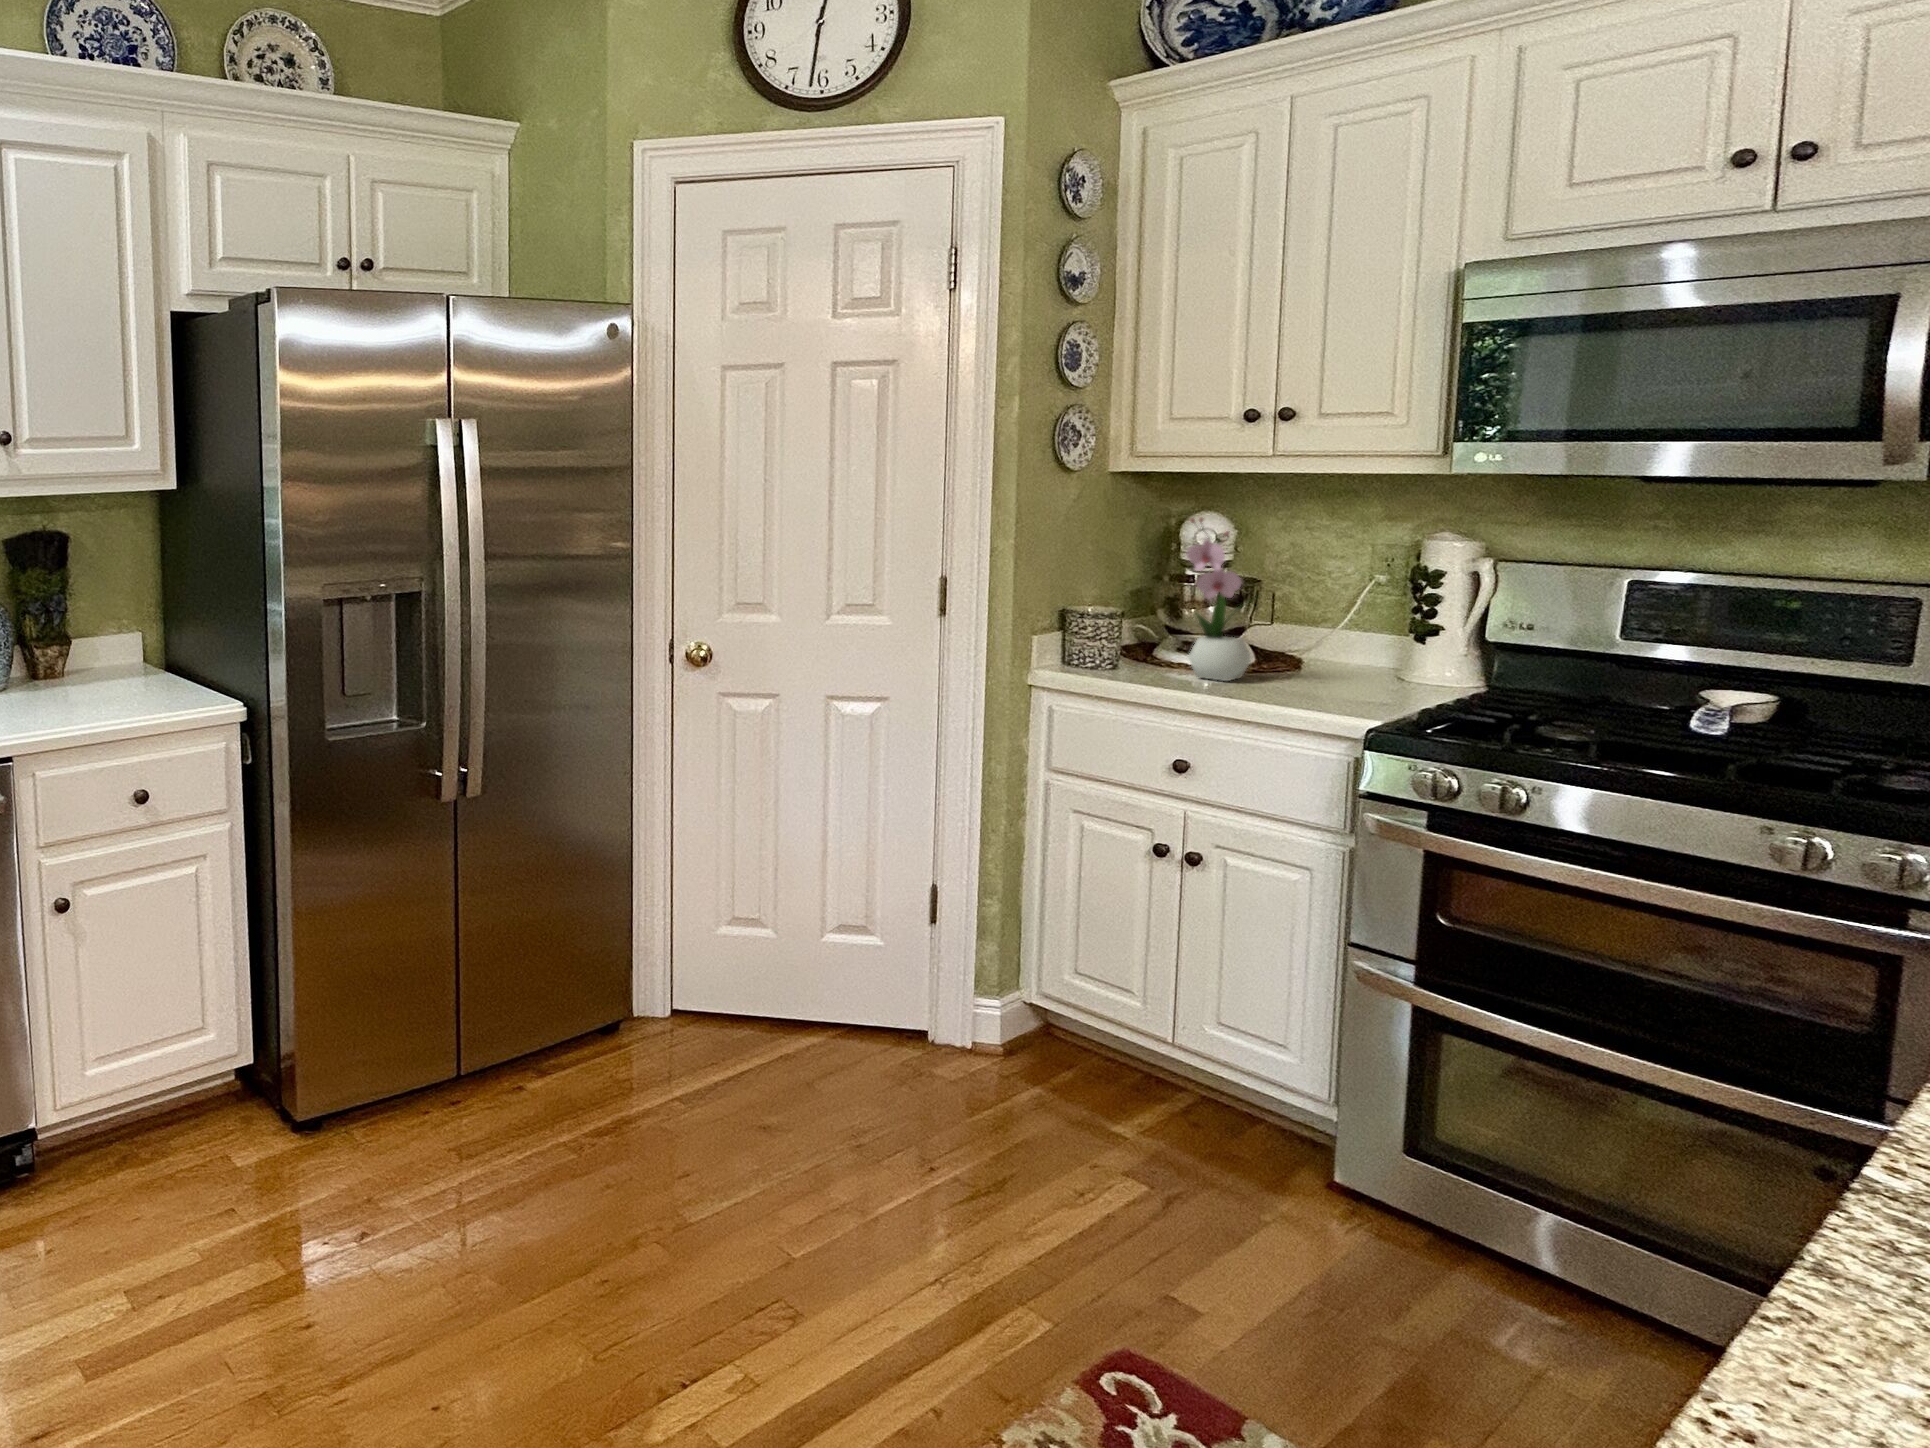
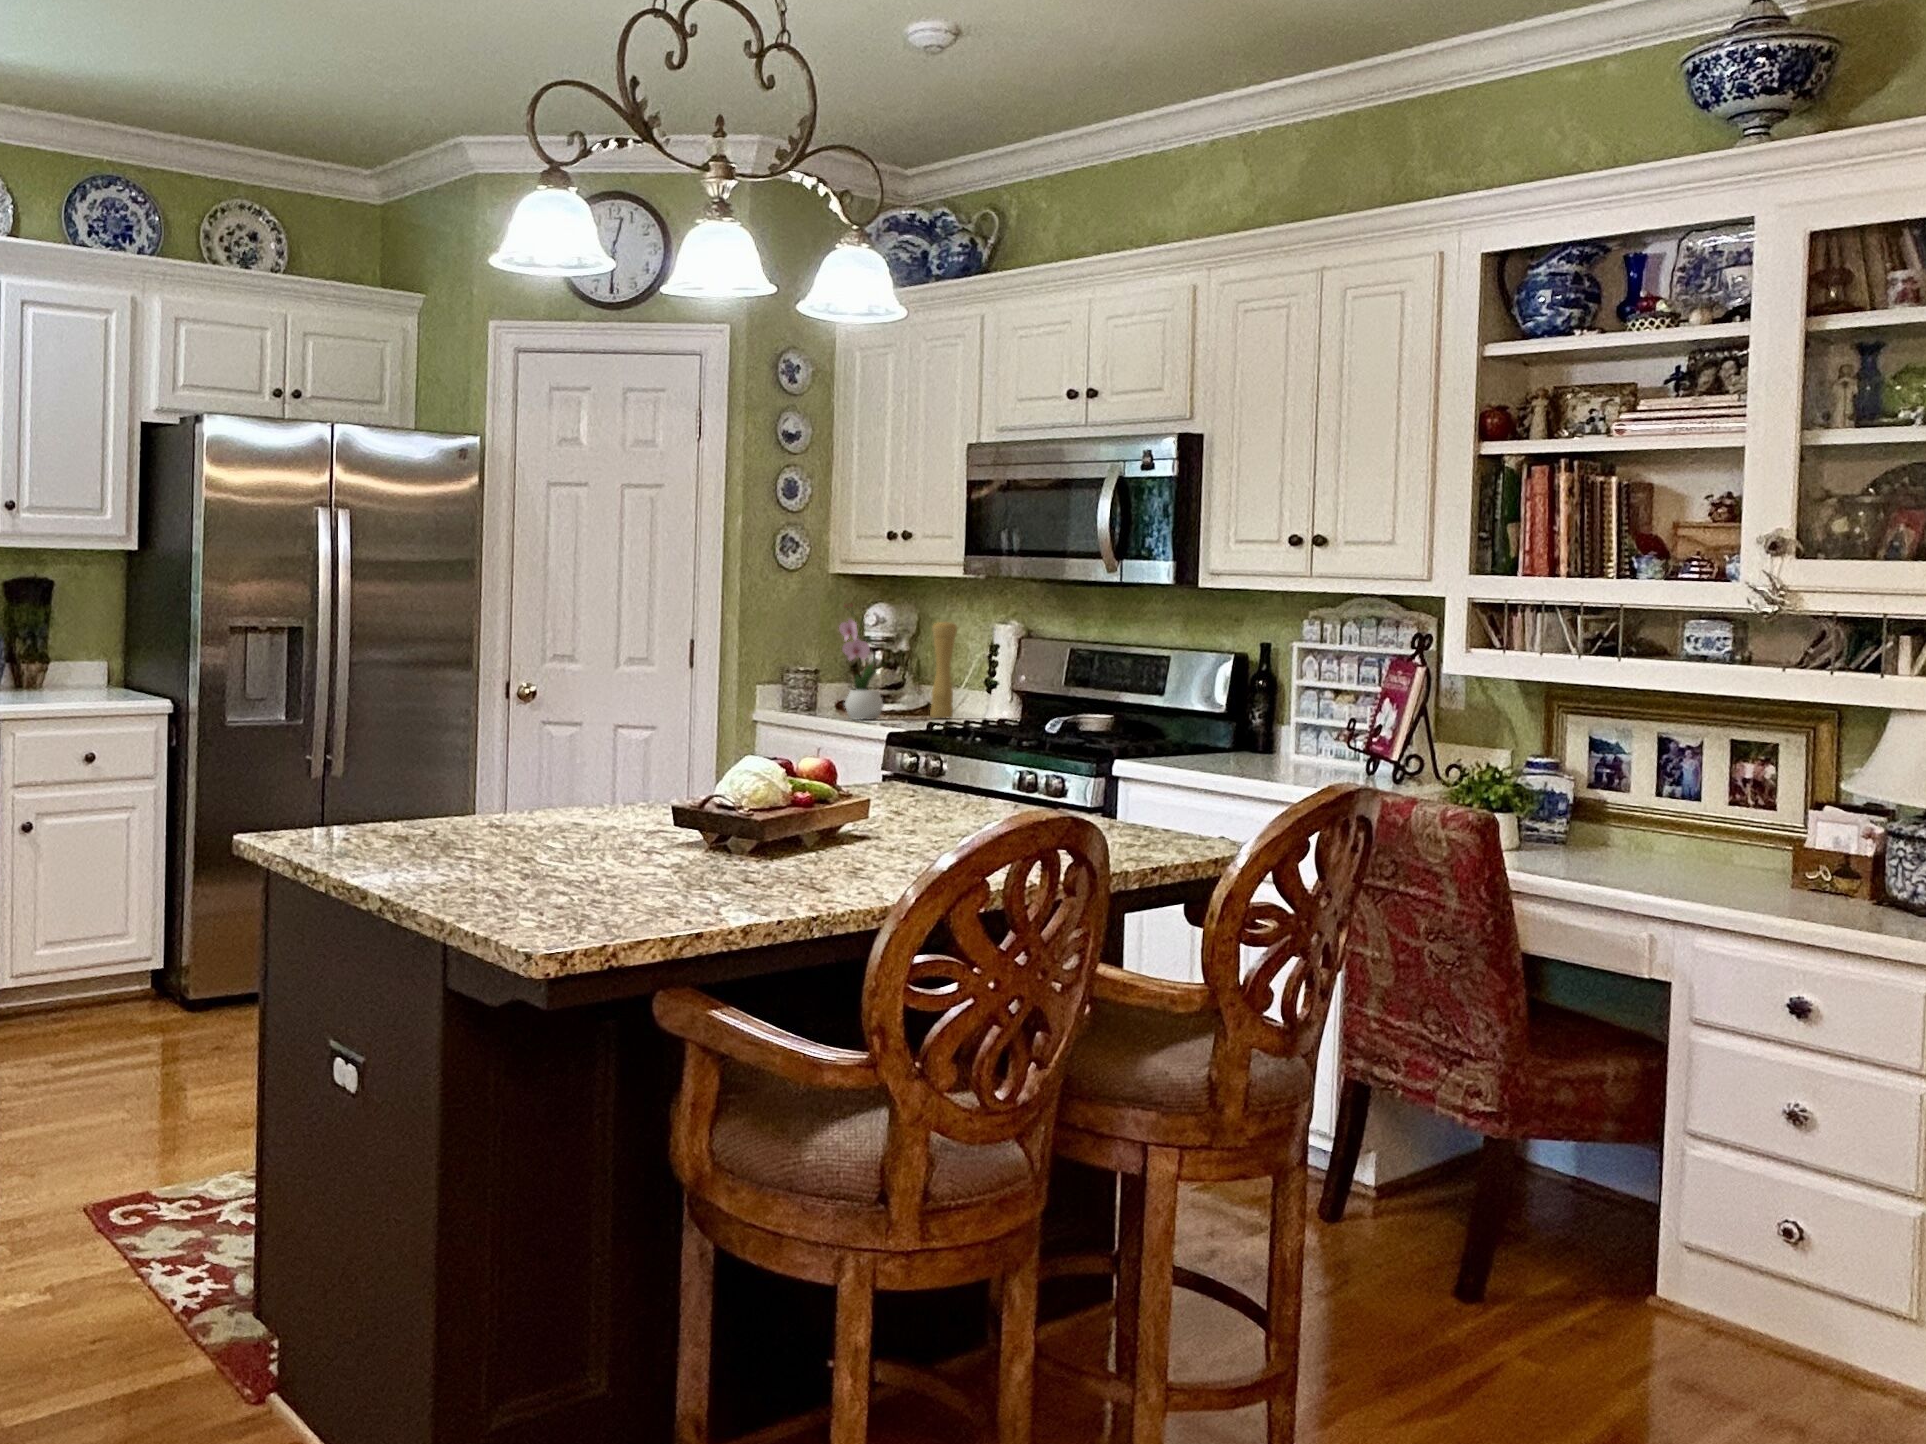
pepper mill: none [1294,532,1342,669] -> present [930,621,957,718]

